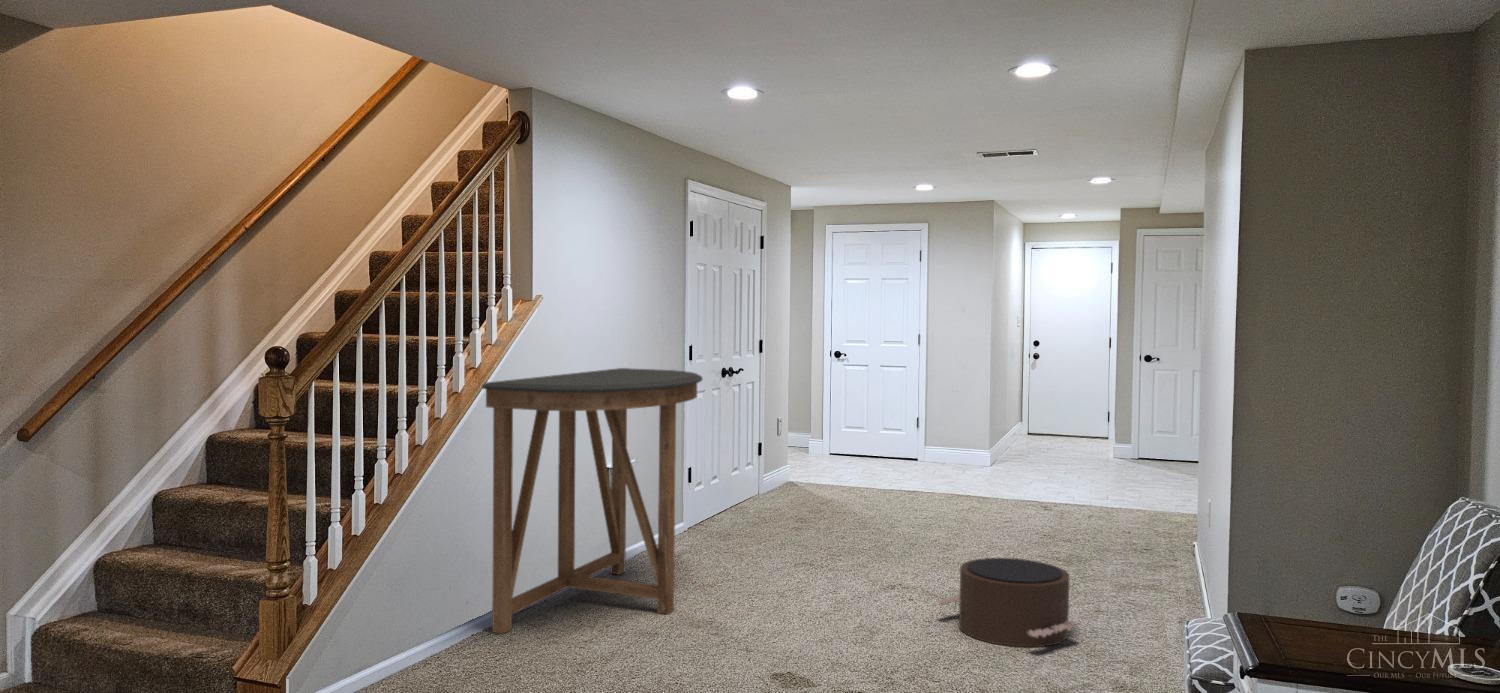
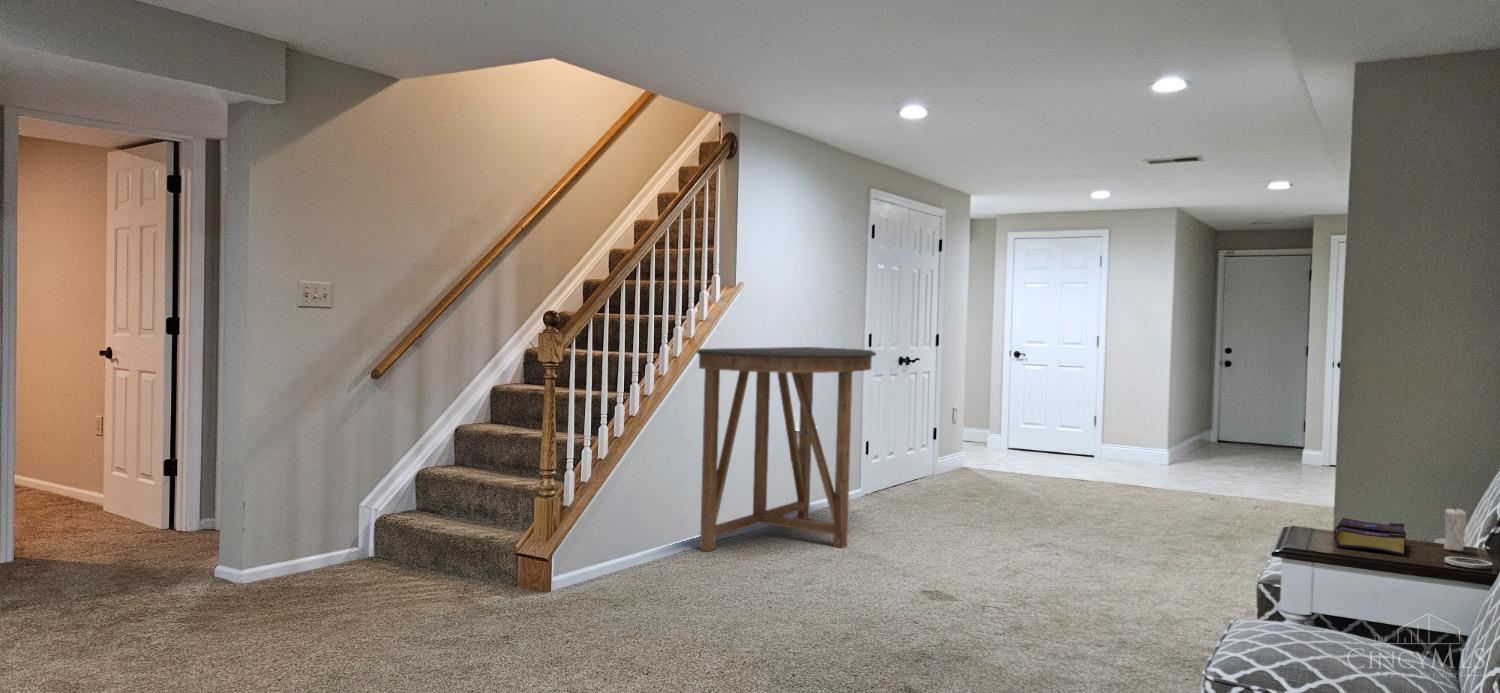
pouf: present [939,558,1075,647] -> none [1076,515,1203,589]
candle: none [1425,591,1452,653] -> present [1444,508,1466,551]
book: none [1299,613,1397,672] -> present [1334,518,1406,556]

